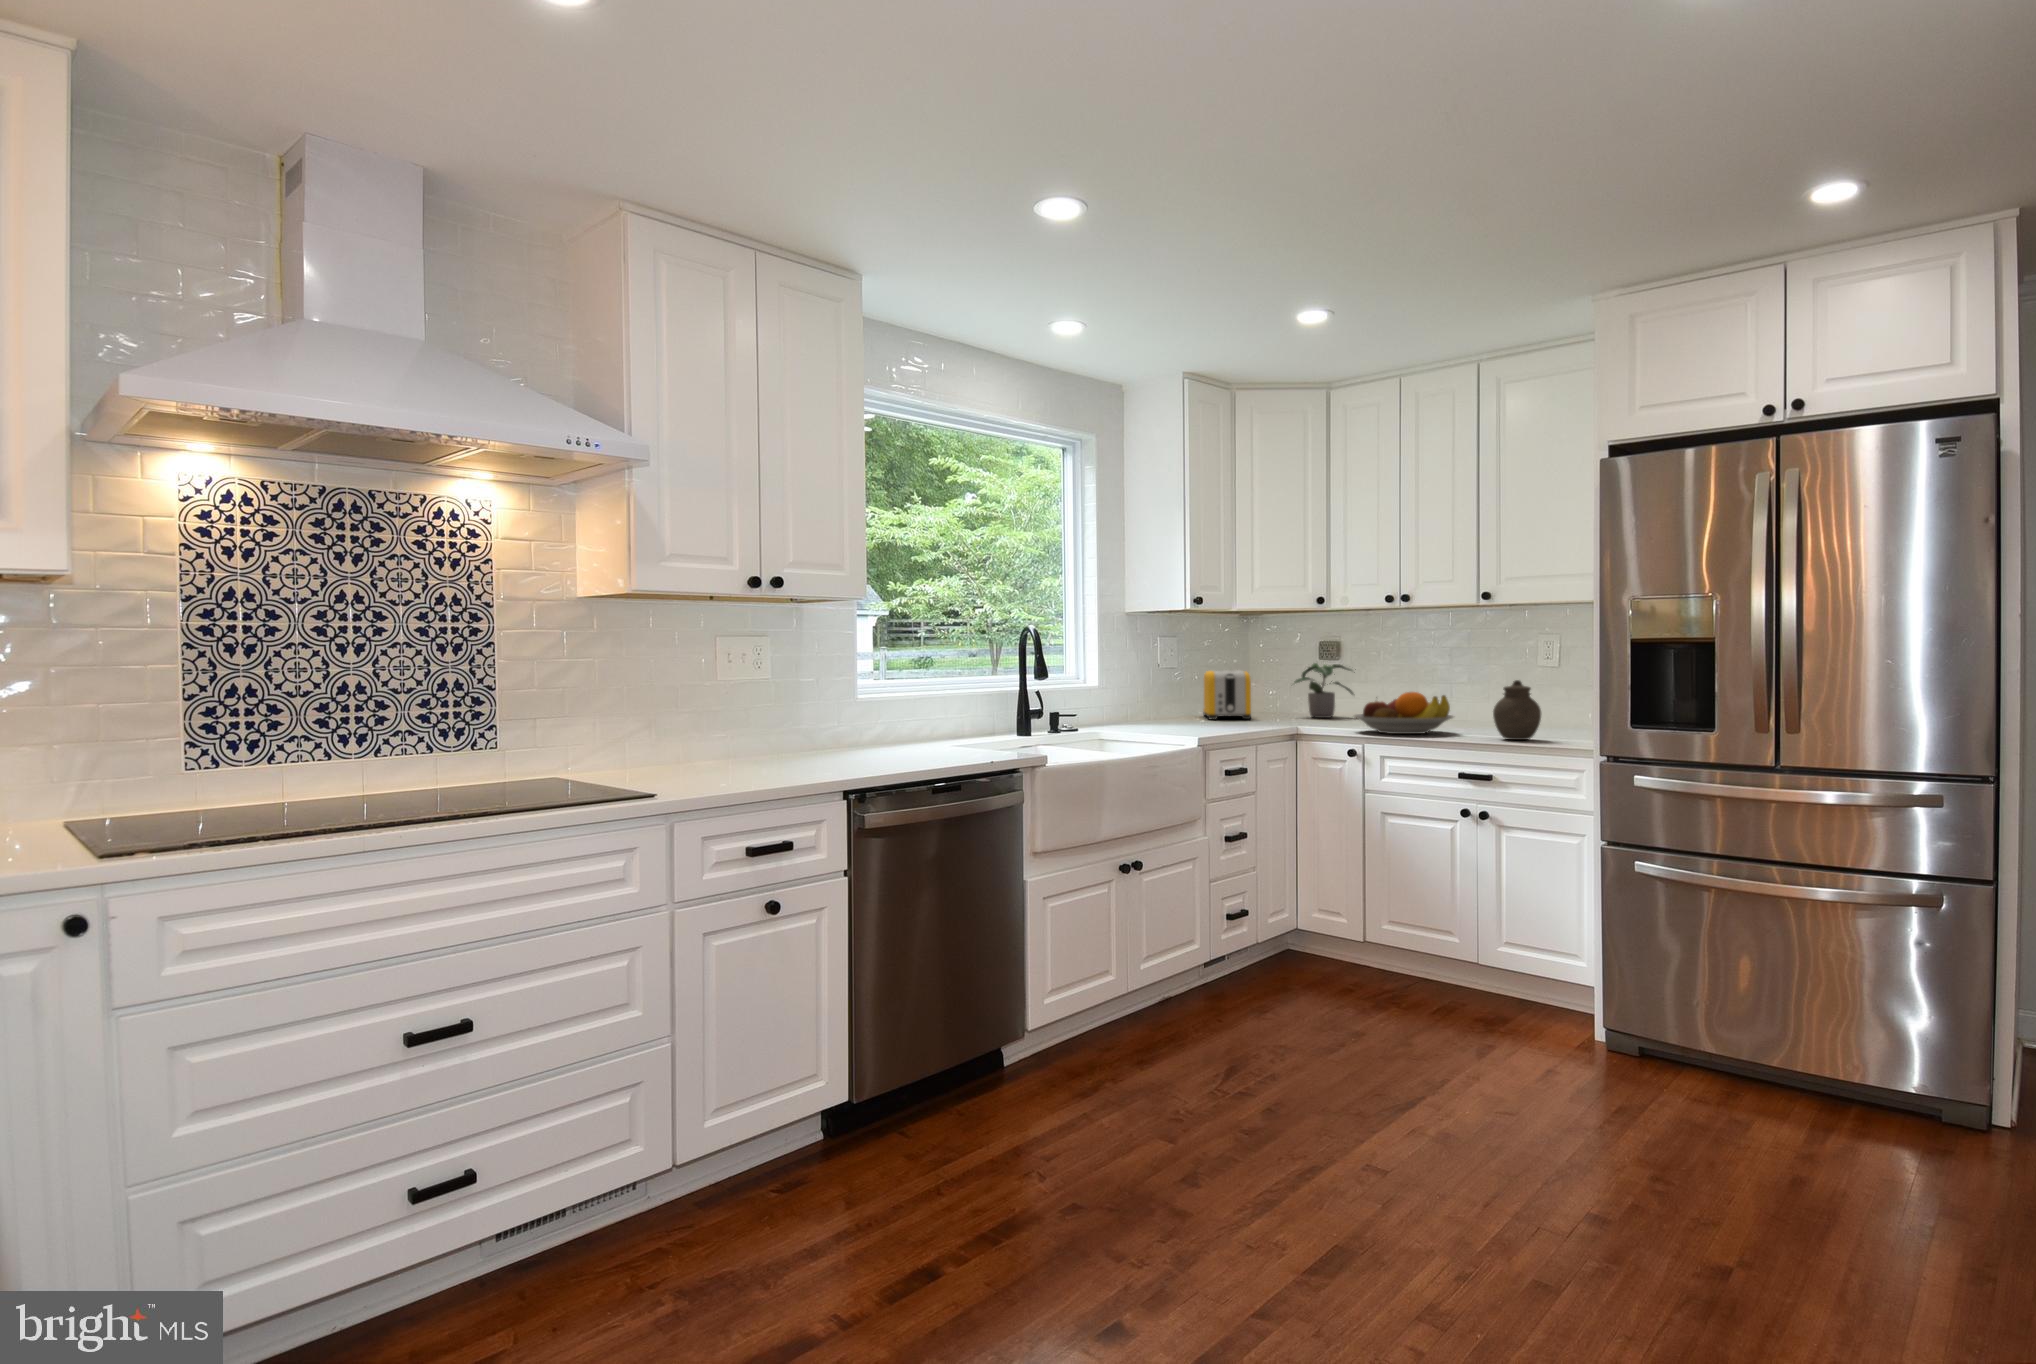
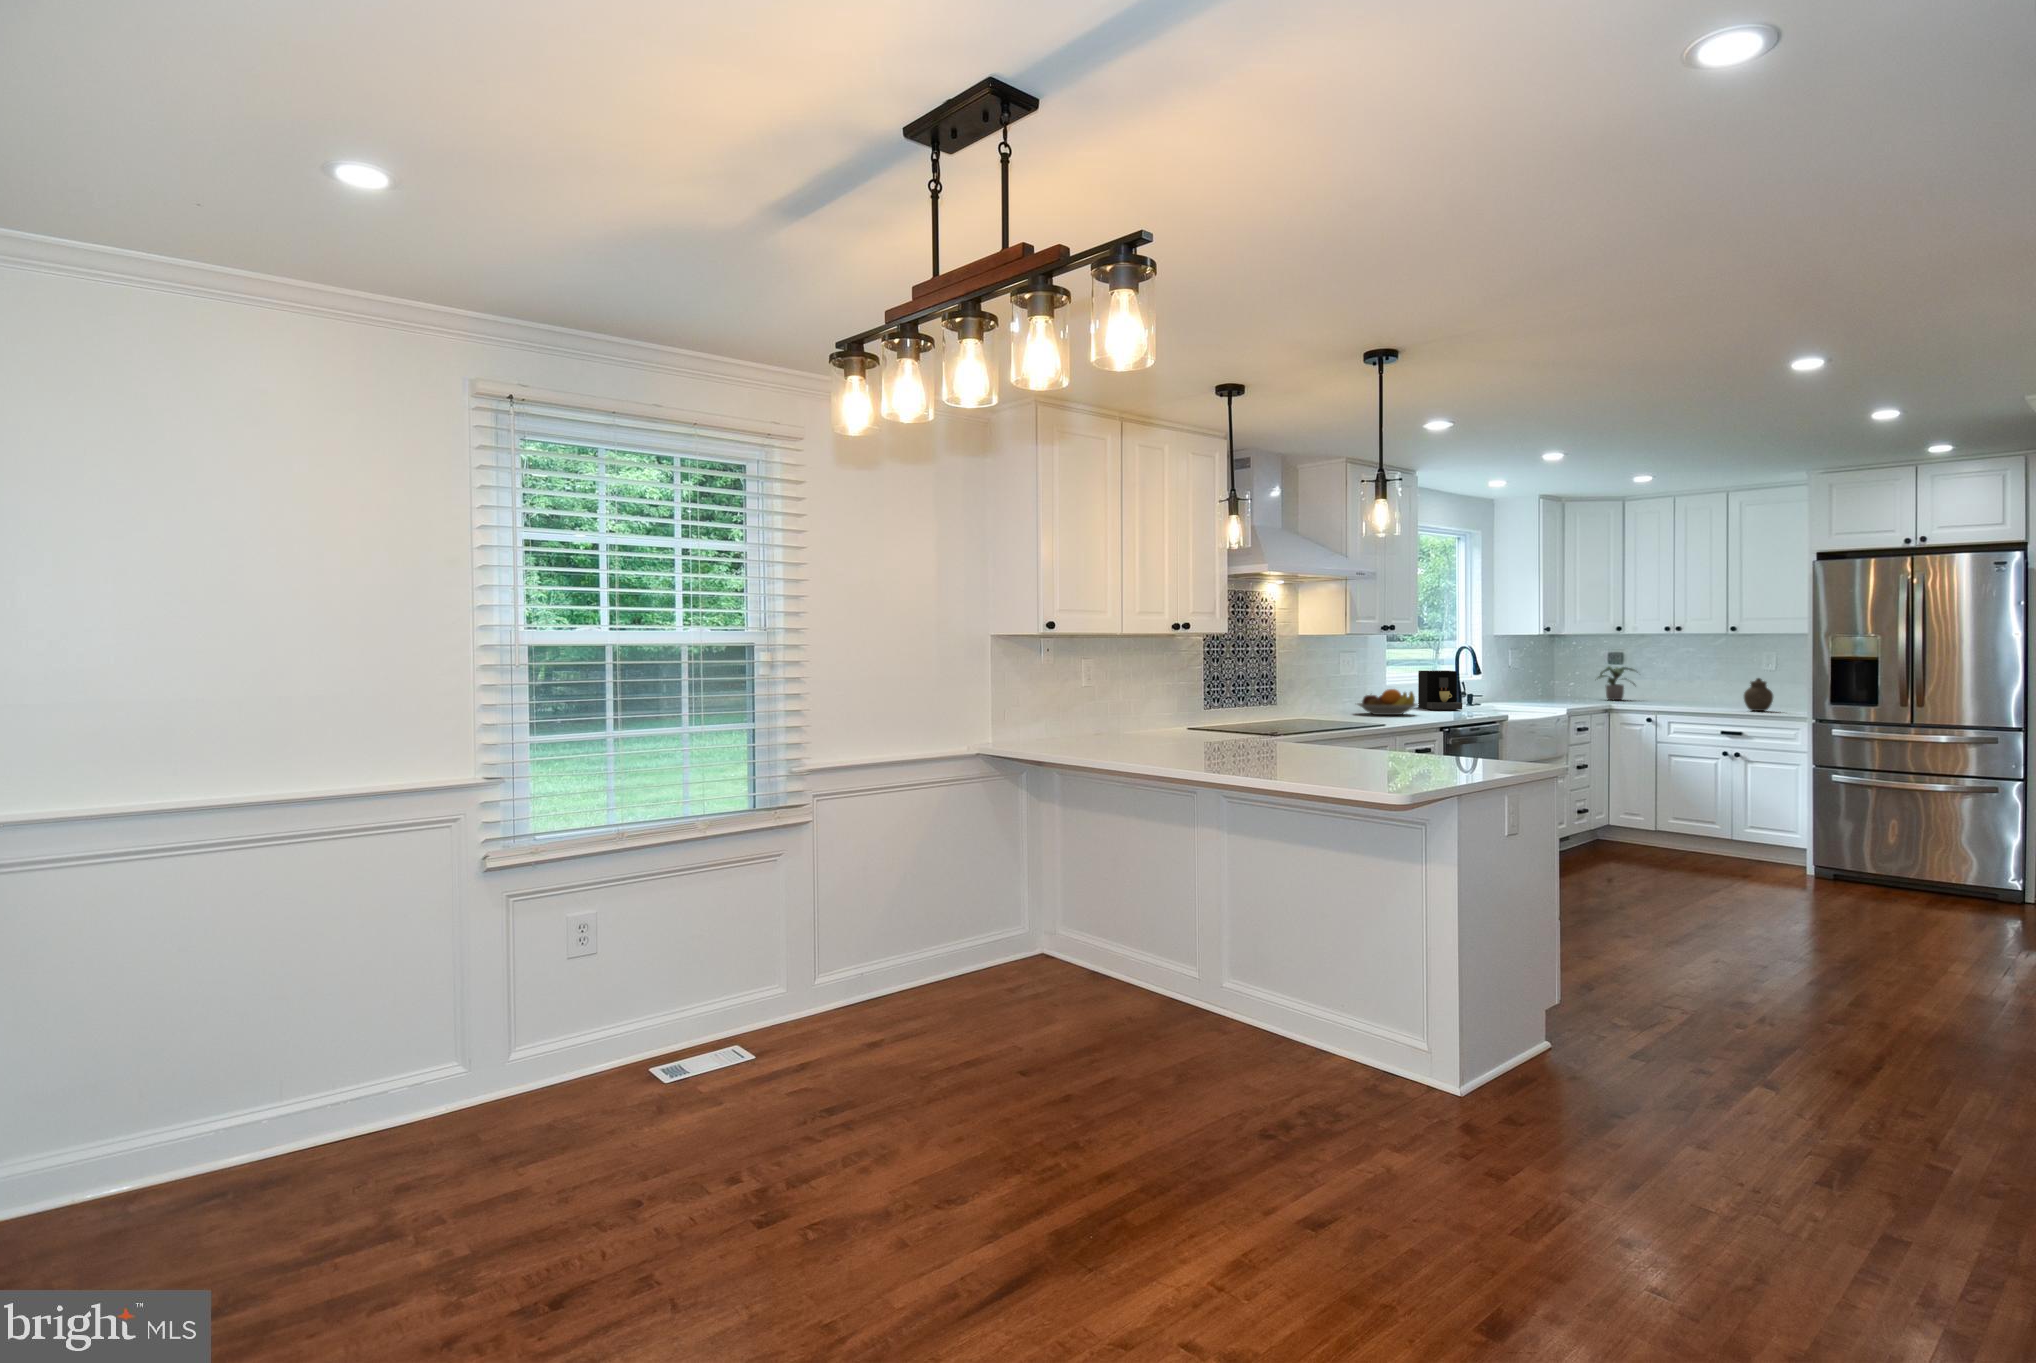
coffee maker: none [942,670,1001,743] -> present [1418,671,1462,709]
toaster: present [1203,670,1251,719] -> none [1534,670,1572,701]
fruit bowl: present [1354,692,1453,734] -> present [1357,689,1417,715]

